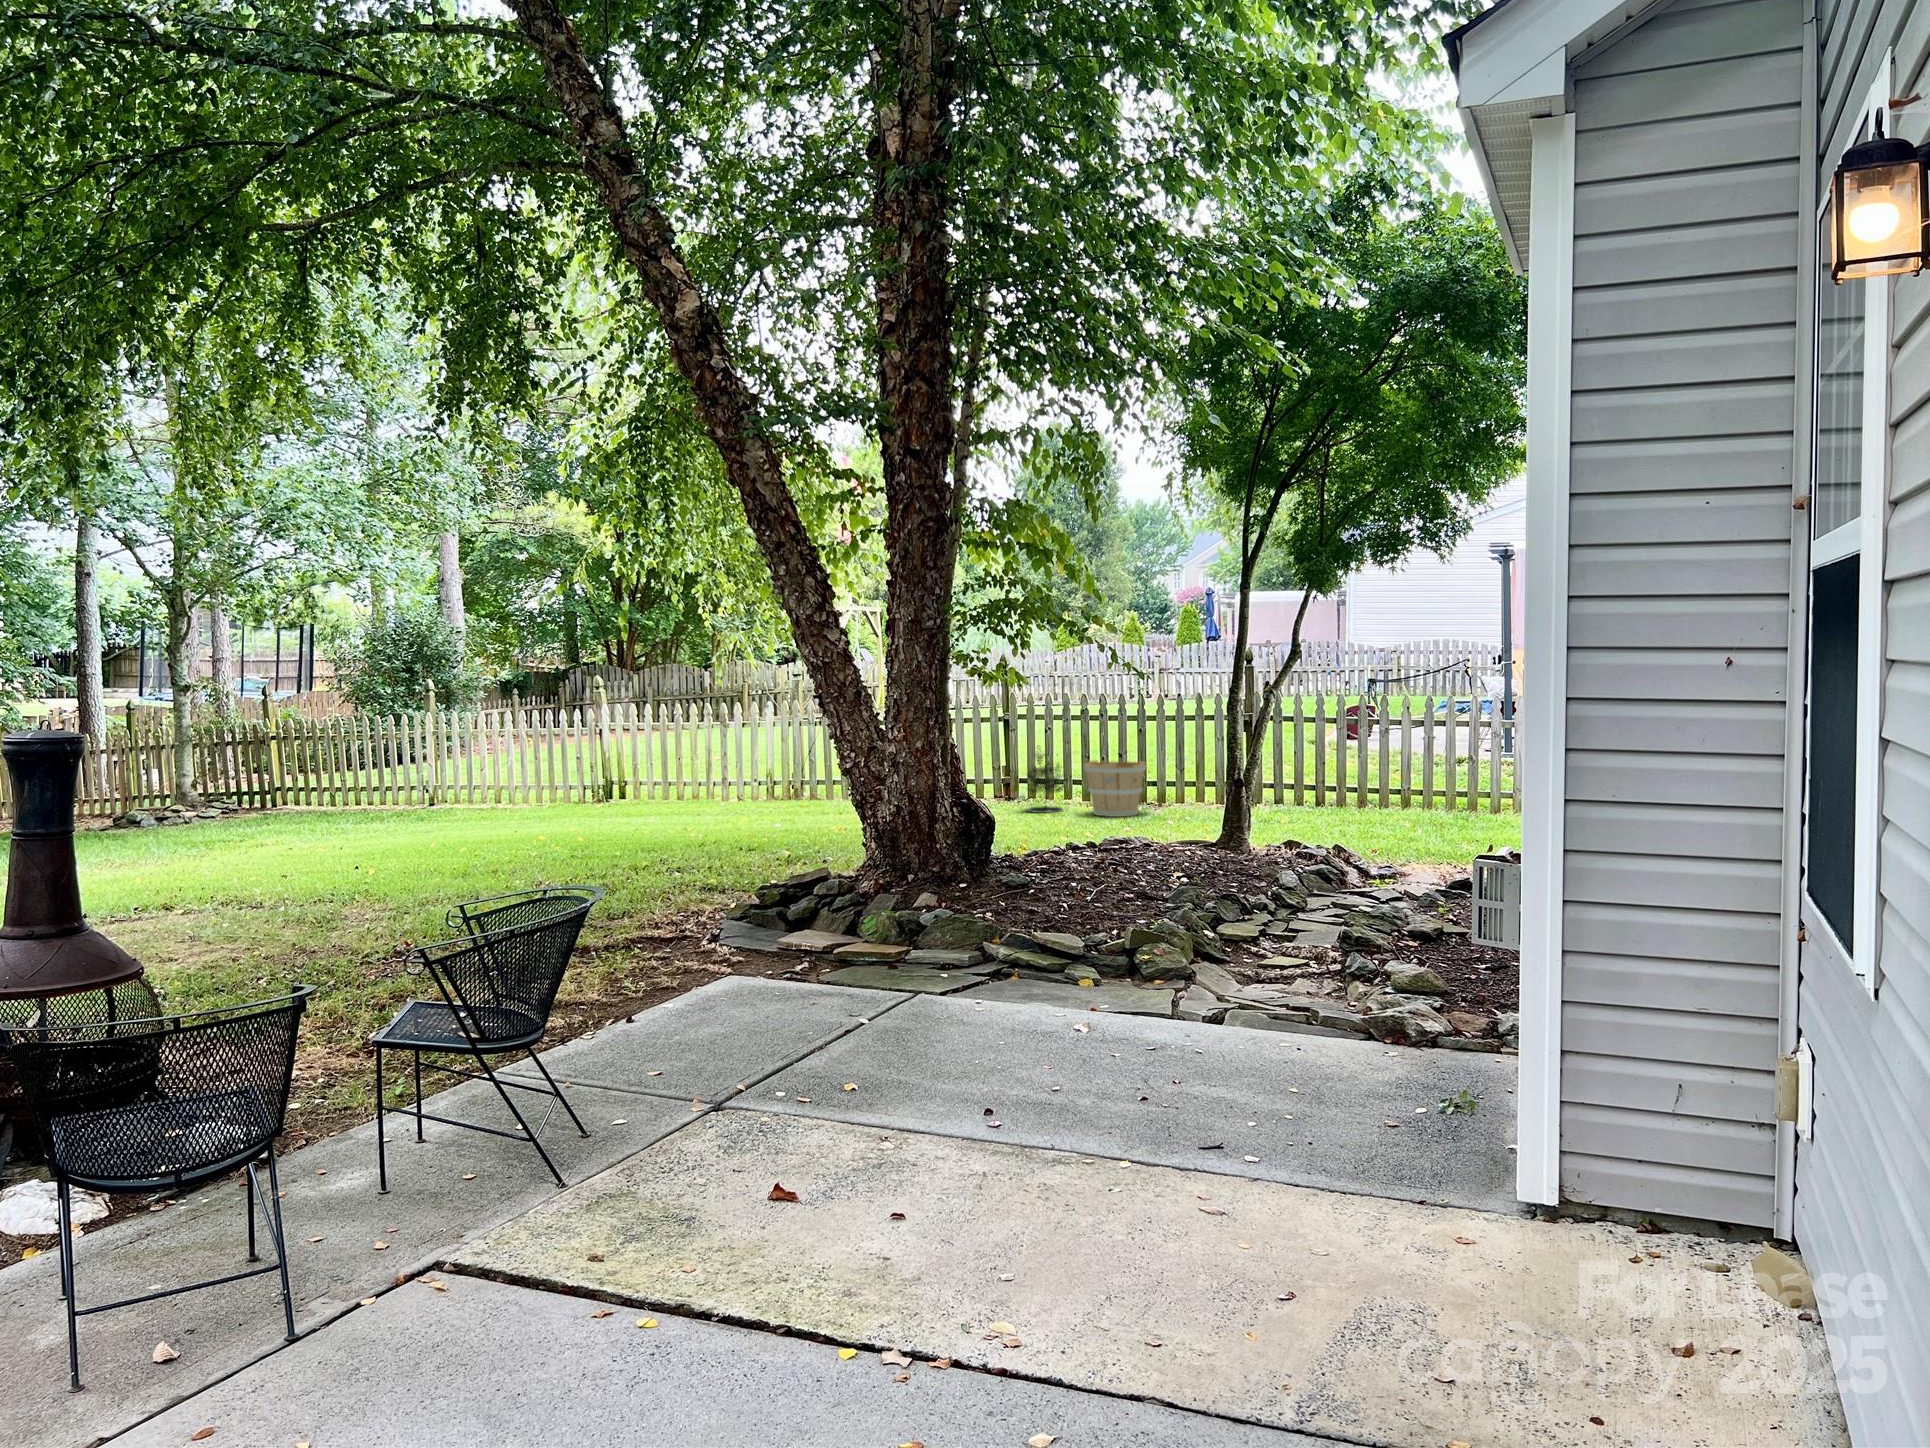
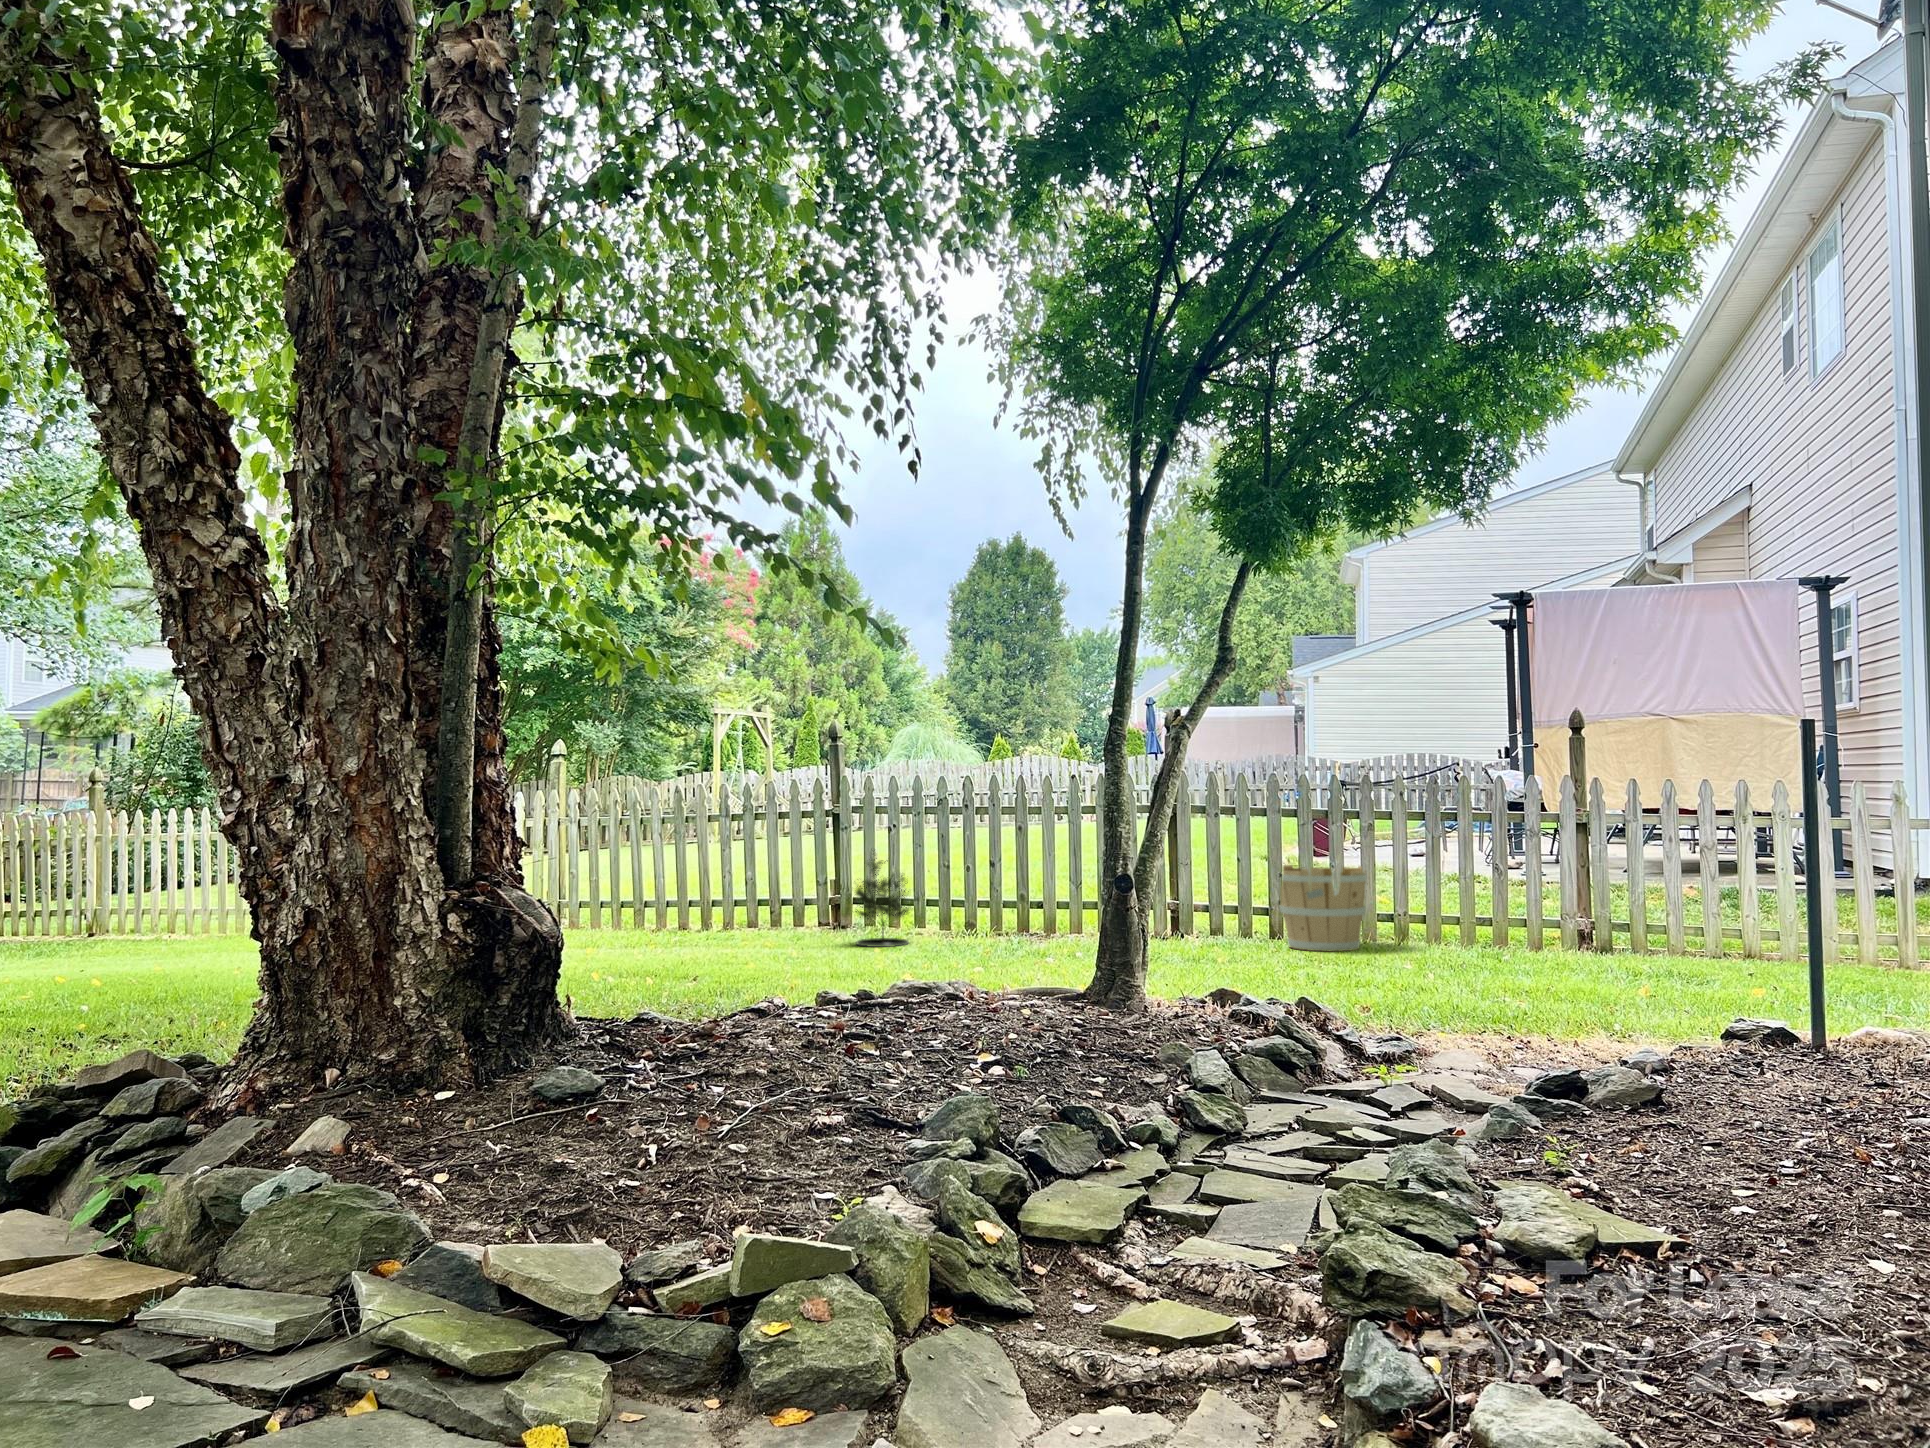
wooden bucket: present [1084,760,1146,817] -> present [1280,865,1368,951]

